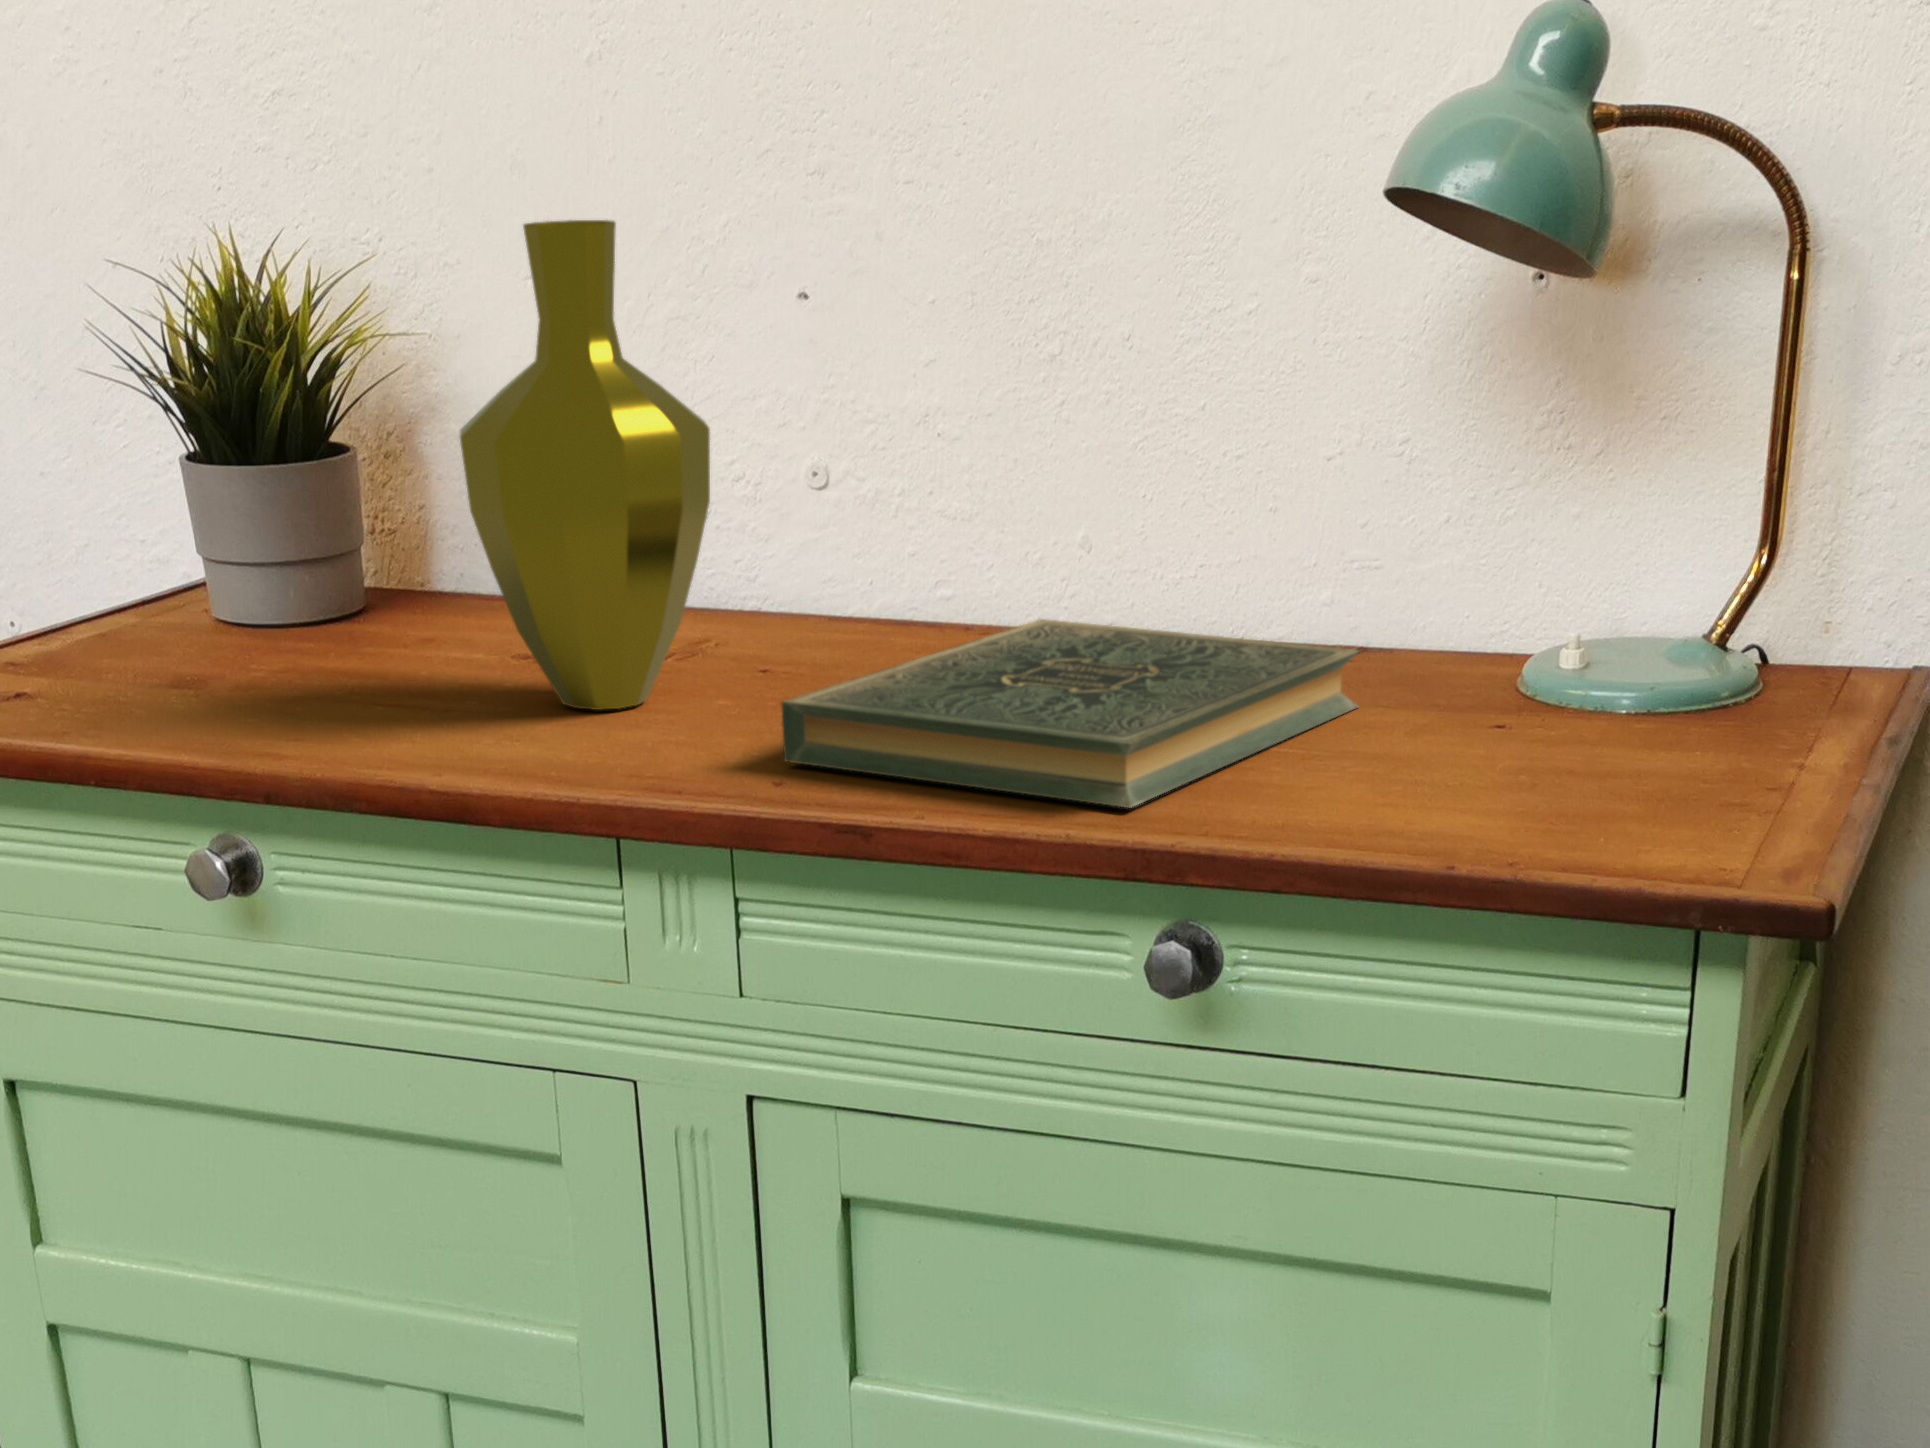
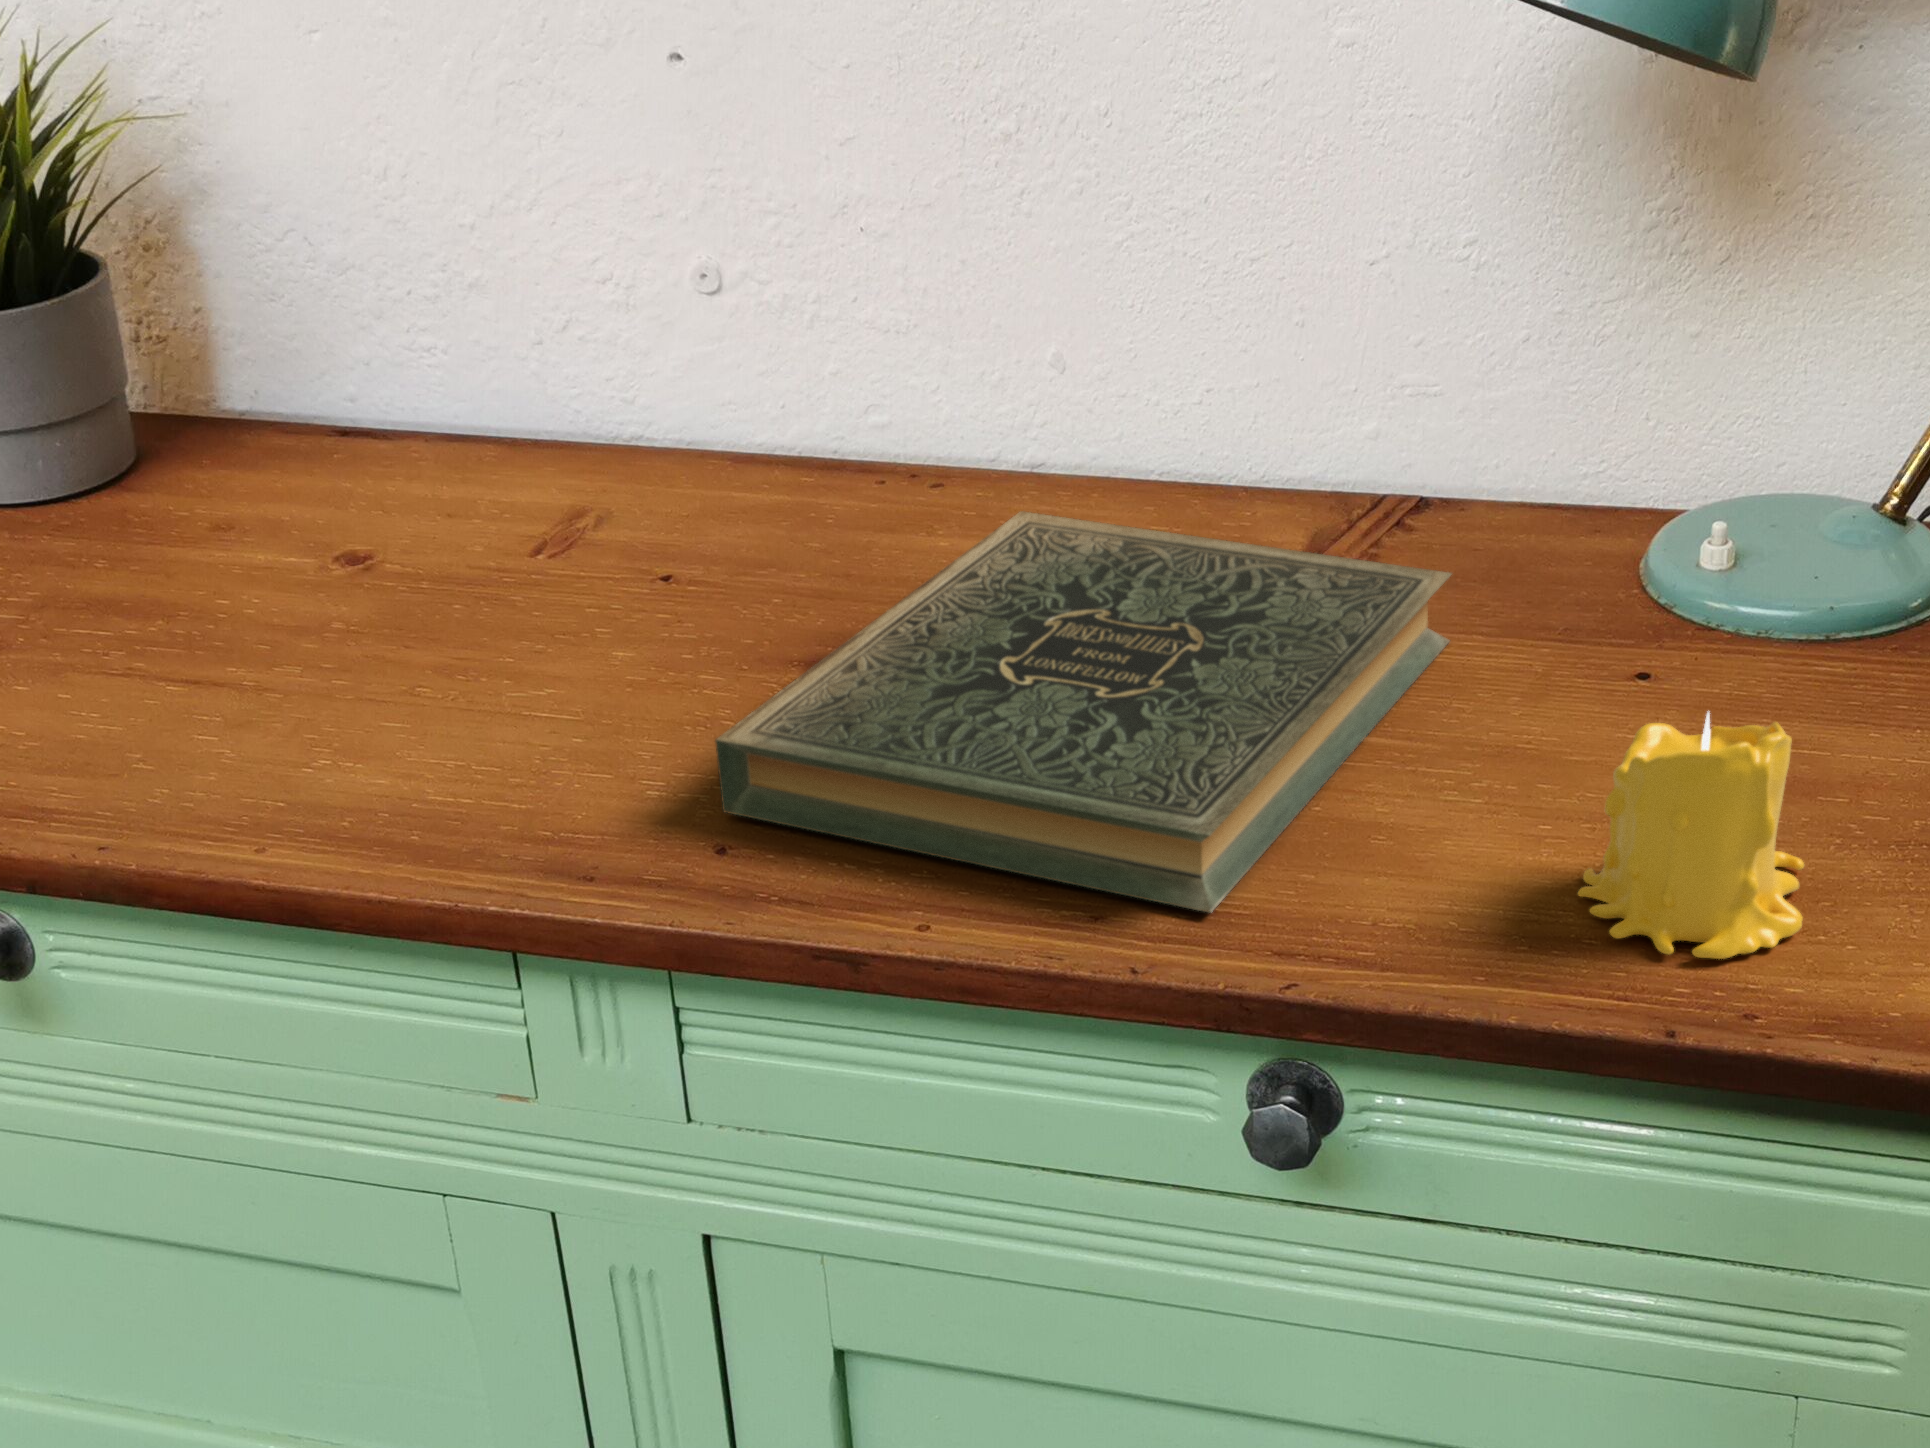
vase: present [460,220,710,710] -> none [244,53,588,690]
candle: none [1404,651,1578,834] -> present [1578,712,1804,959]

